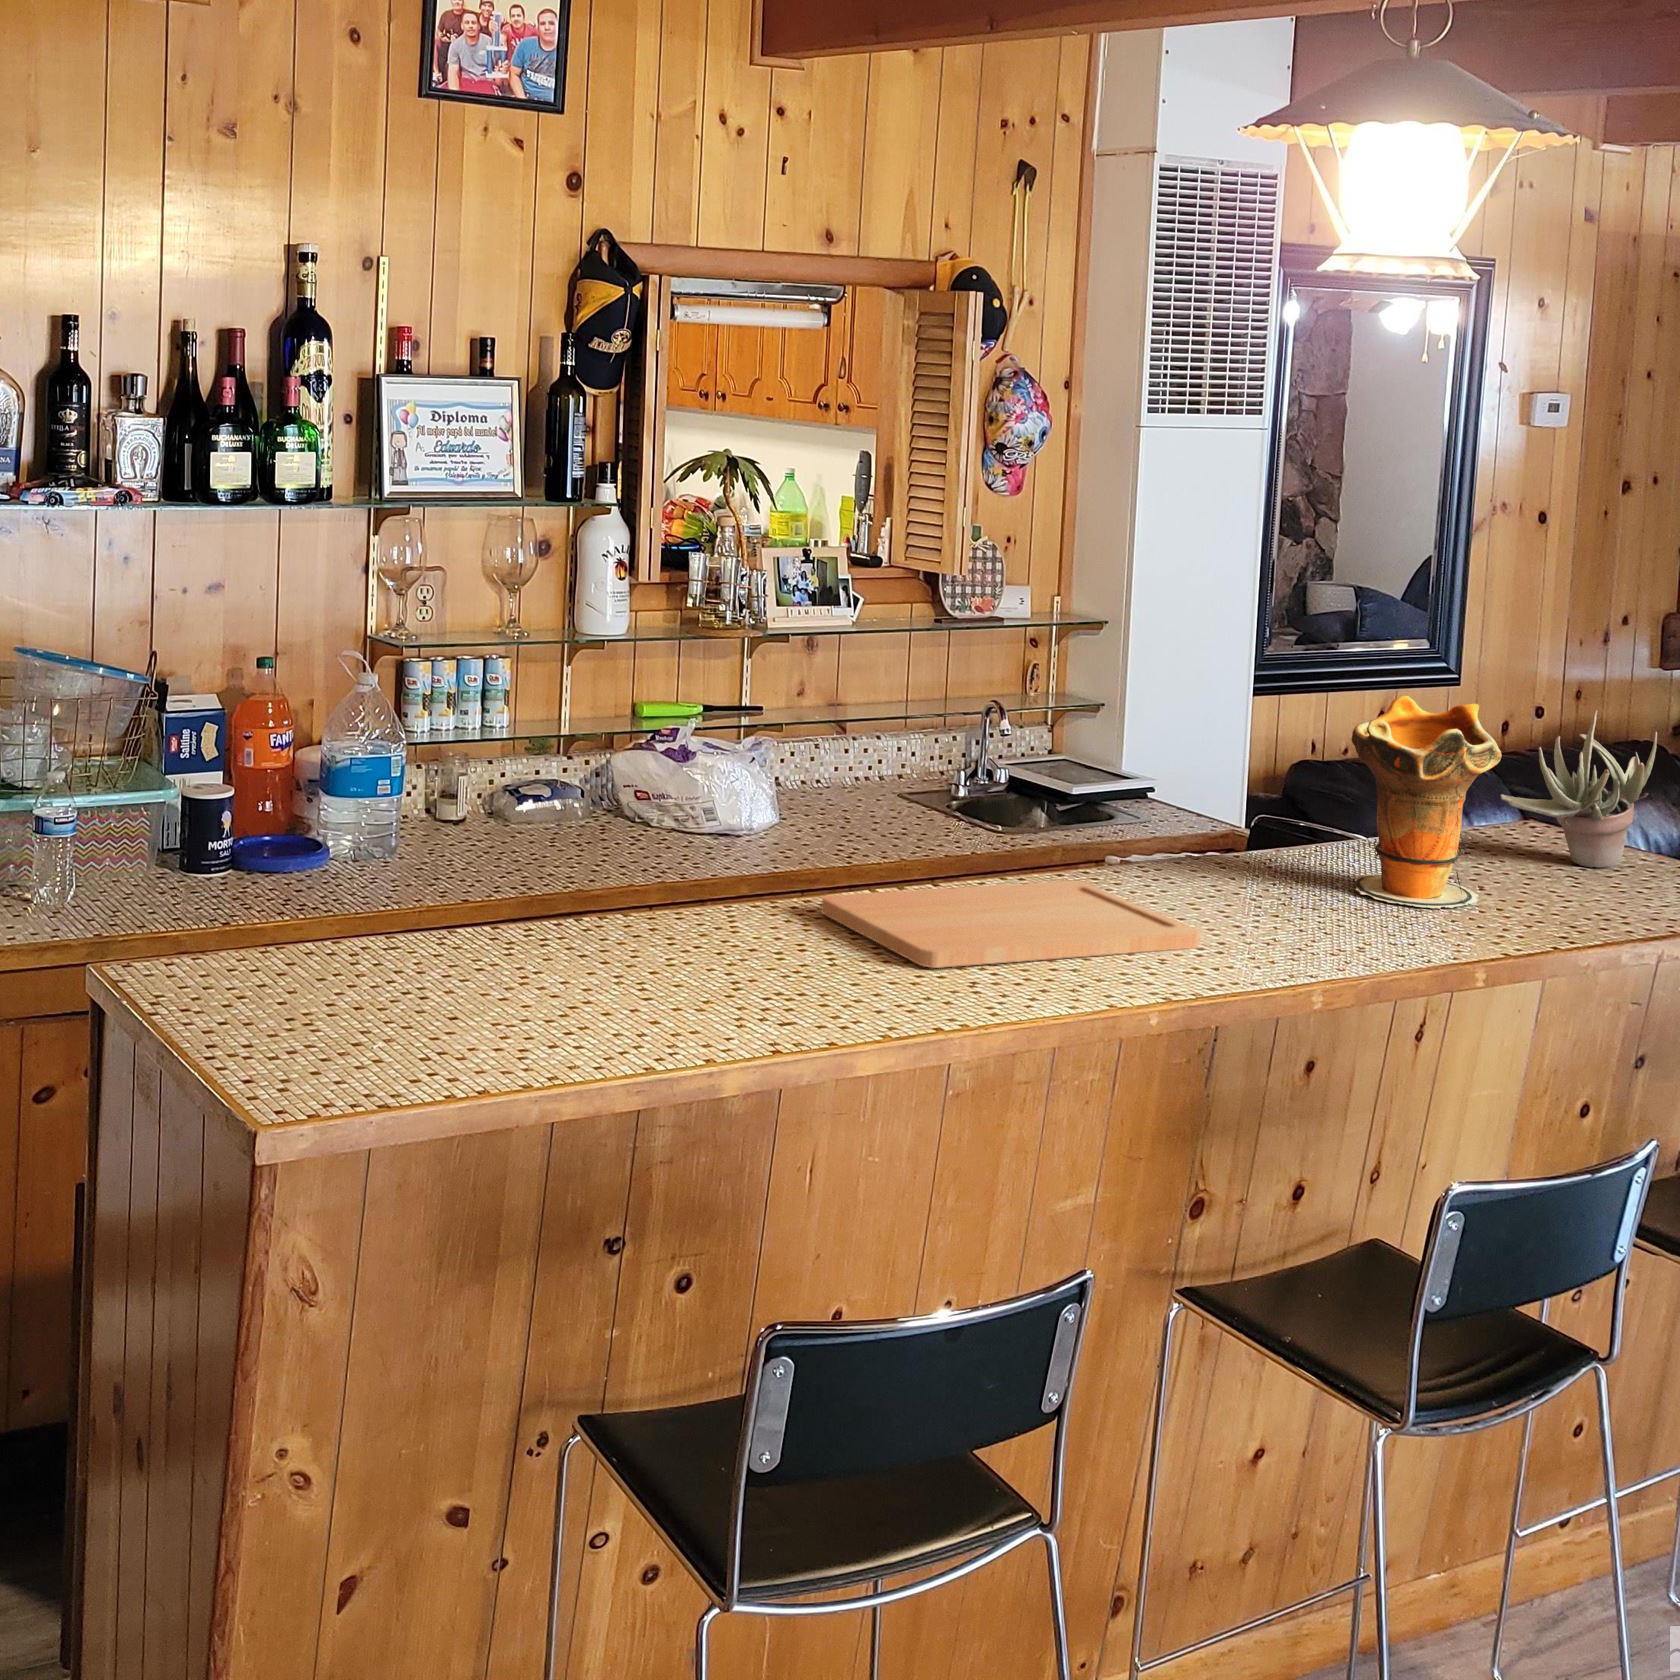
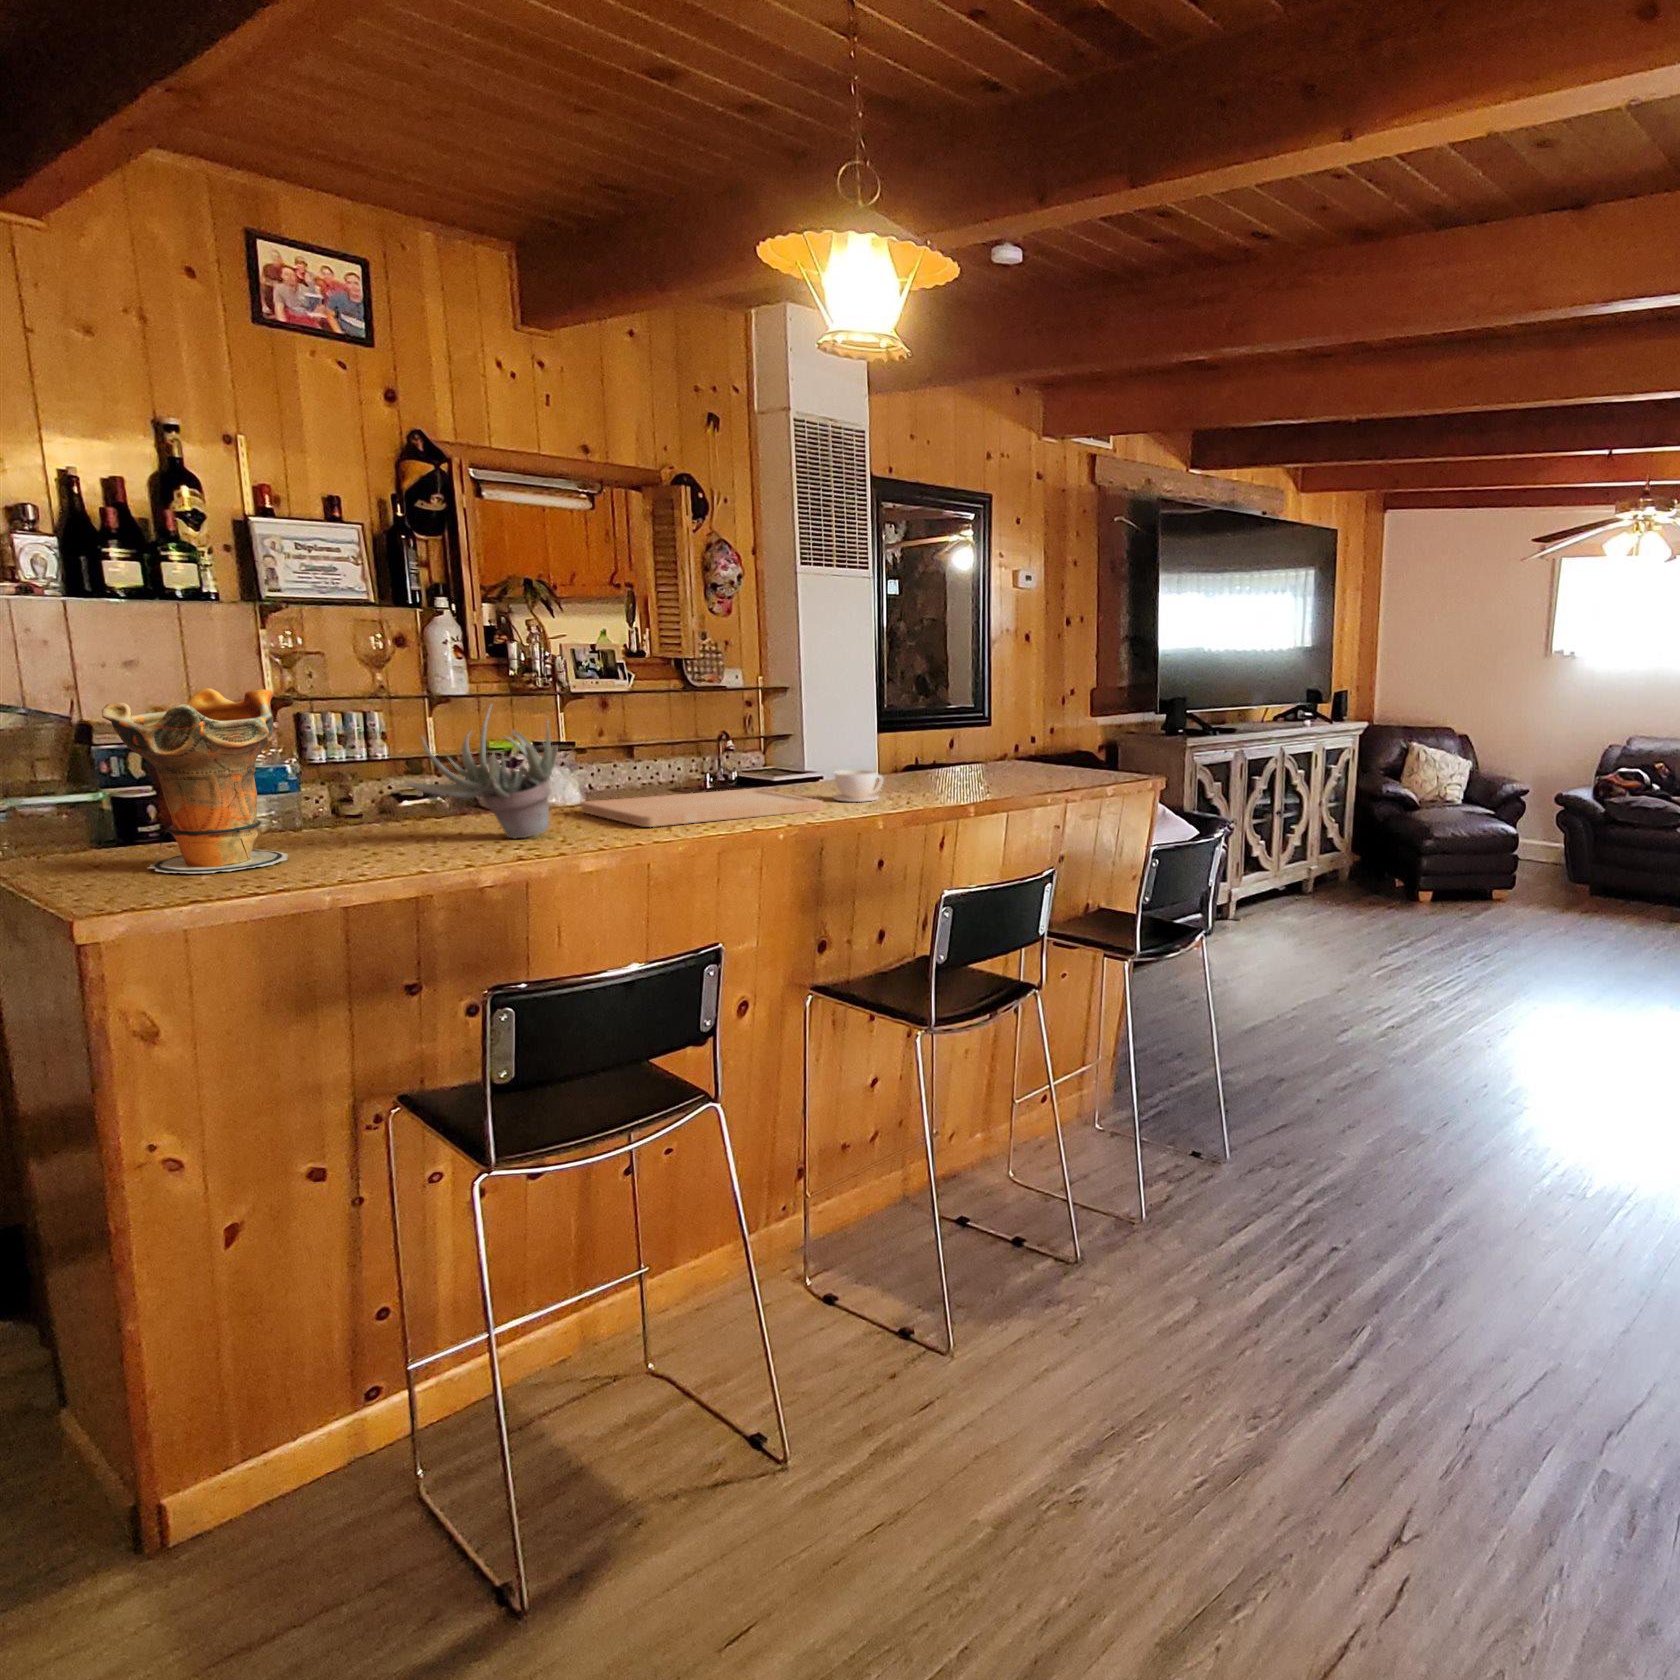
decorative vase: present [1351,696,1502,909] -> present [102,688,288,873]
succulent plant: present [1501,710,1657,867] -> present [407,705,558,839]
coffee cup: none [1210,865,1300,929] -> present [833,770,883,802]

